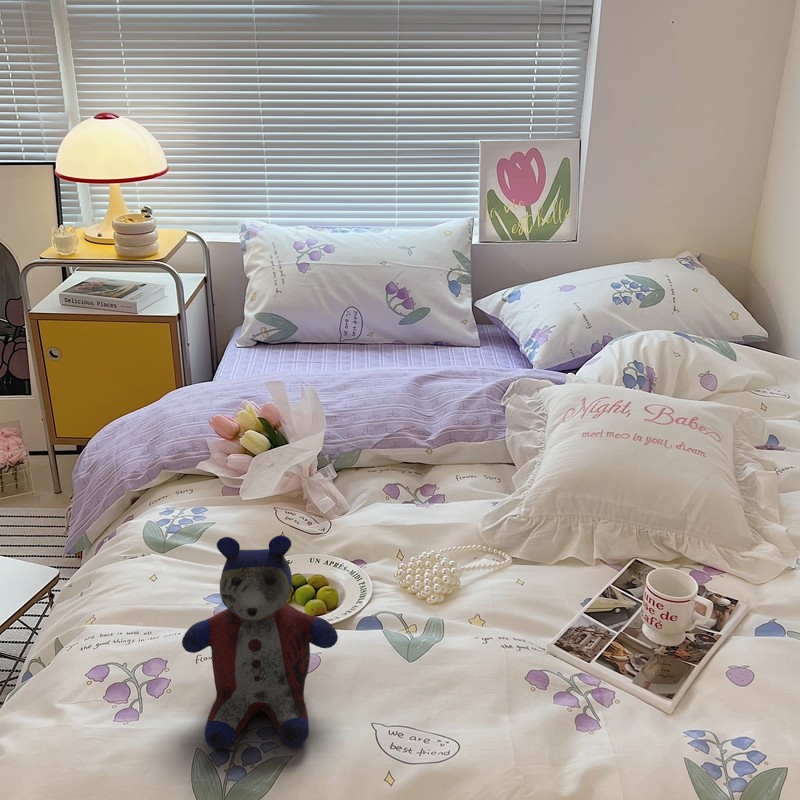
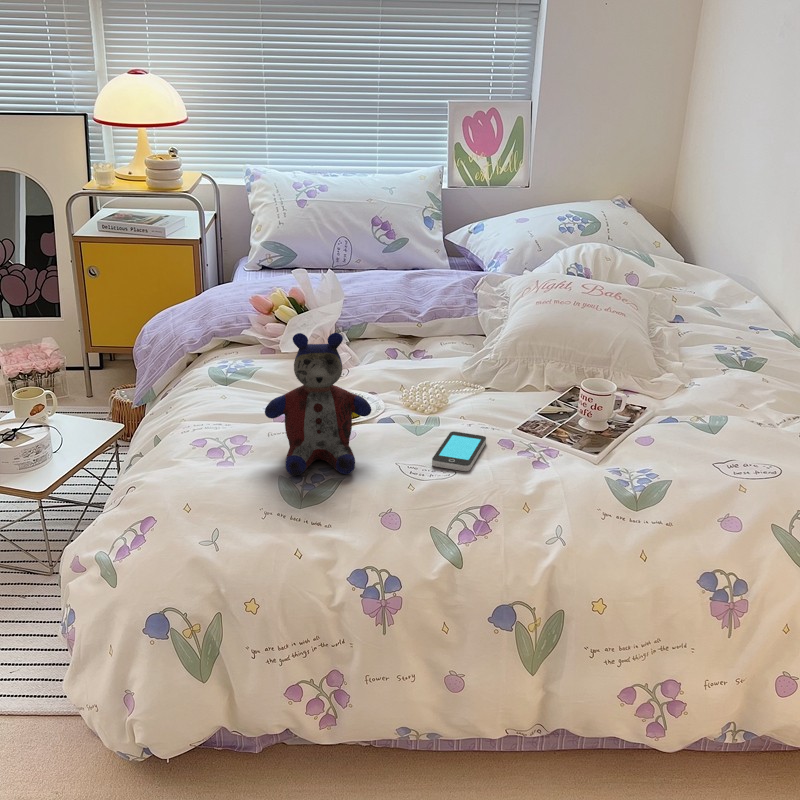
smartphone: none [425,655,507,741] -> present [432,431,486,471]

